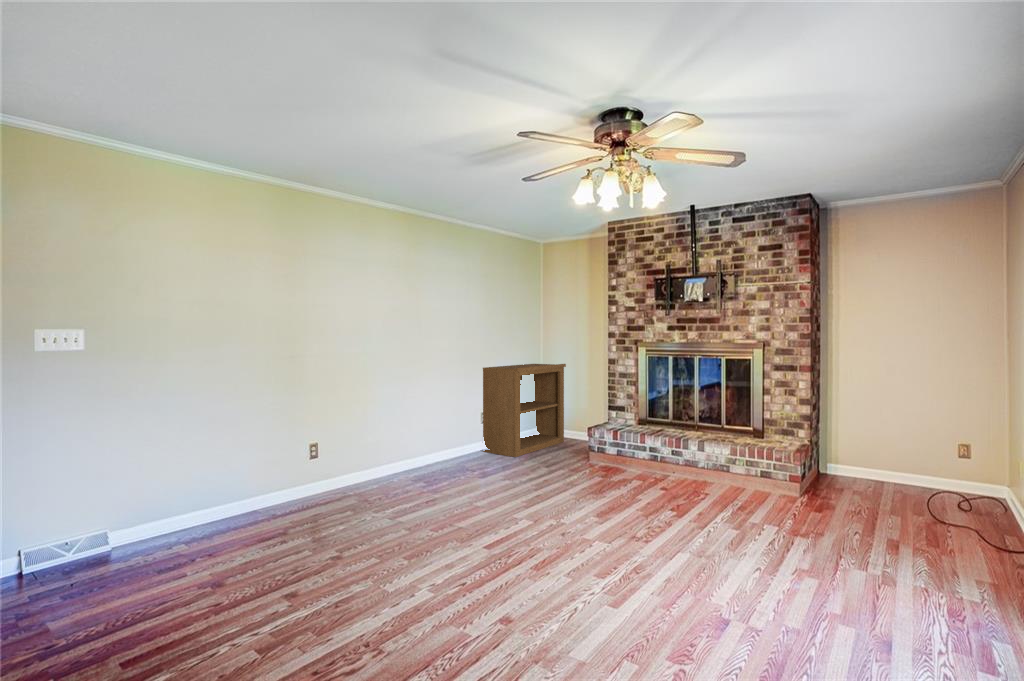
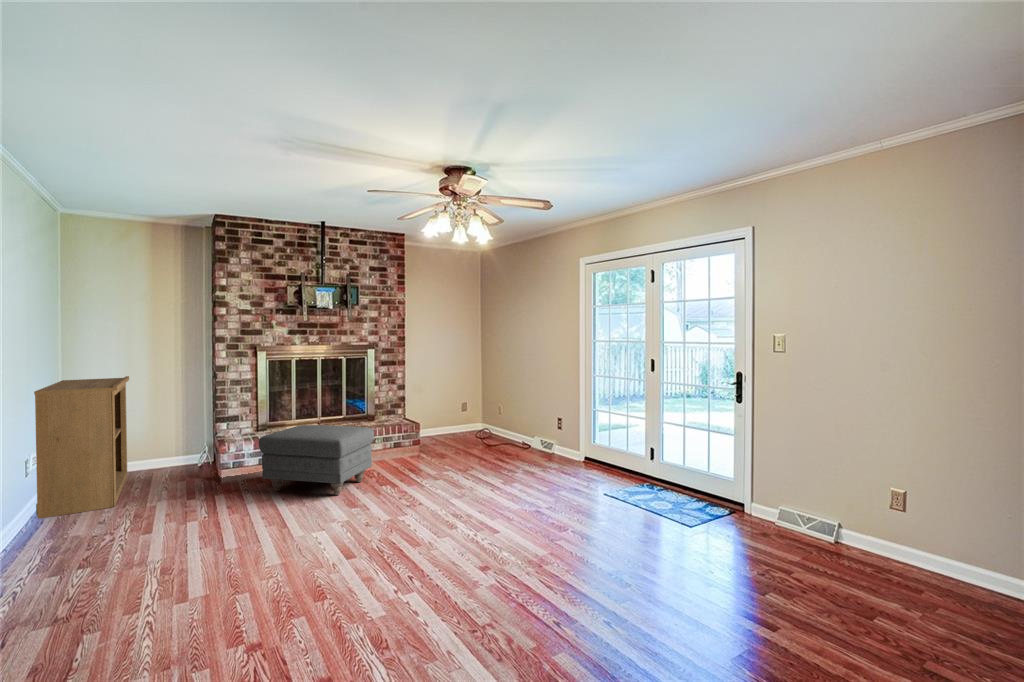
ottoman: none [585,423,682,499] -> present [259,425,374,495]

